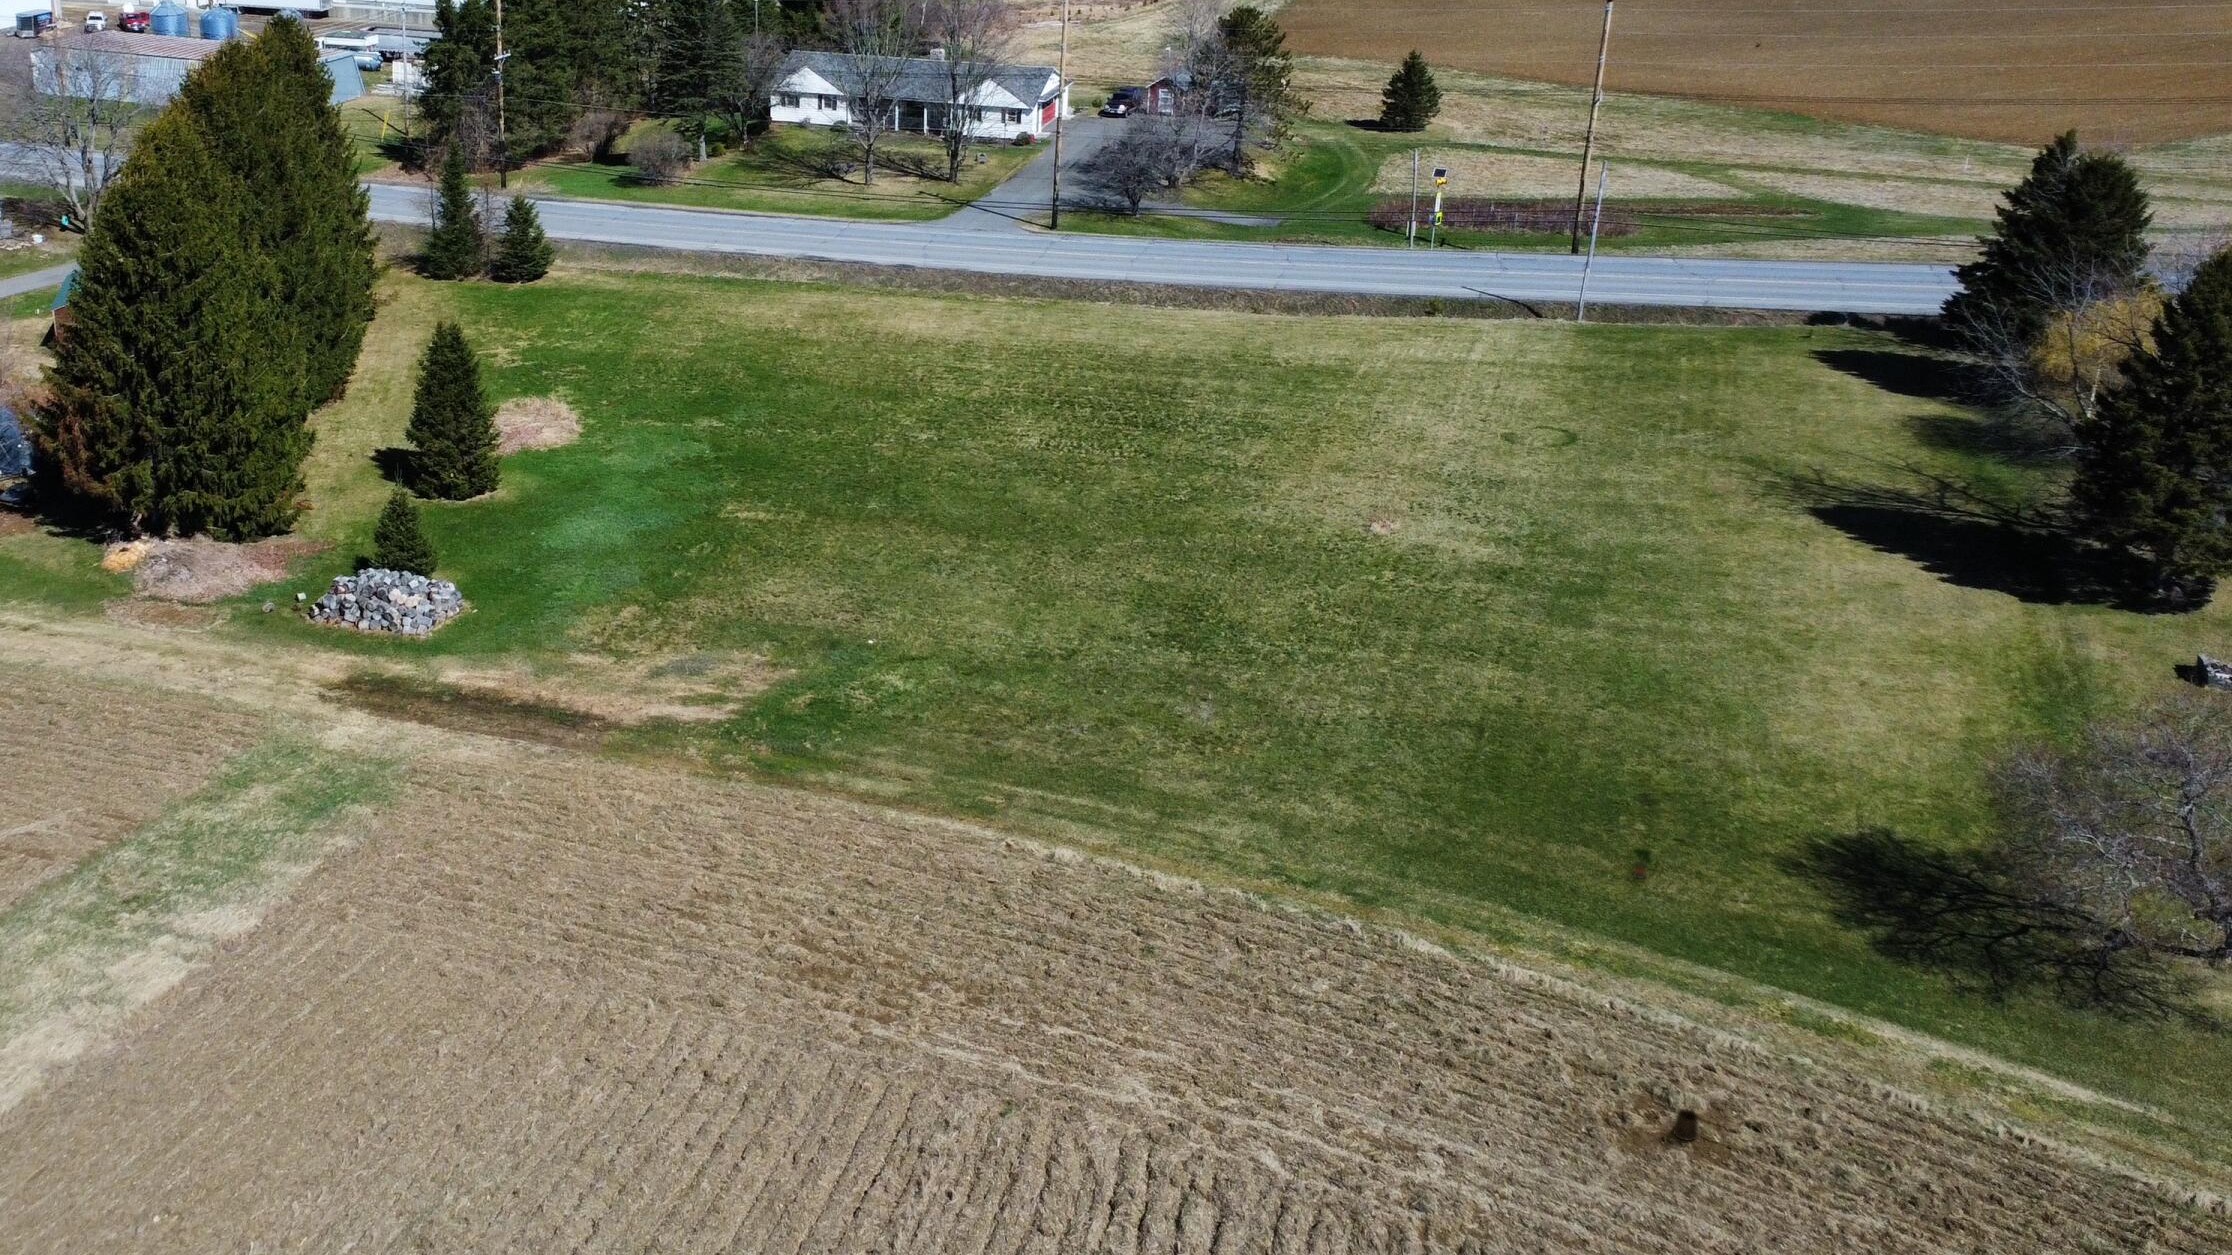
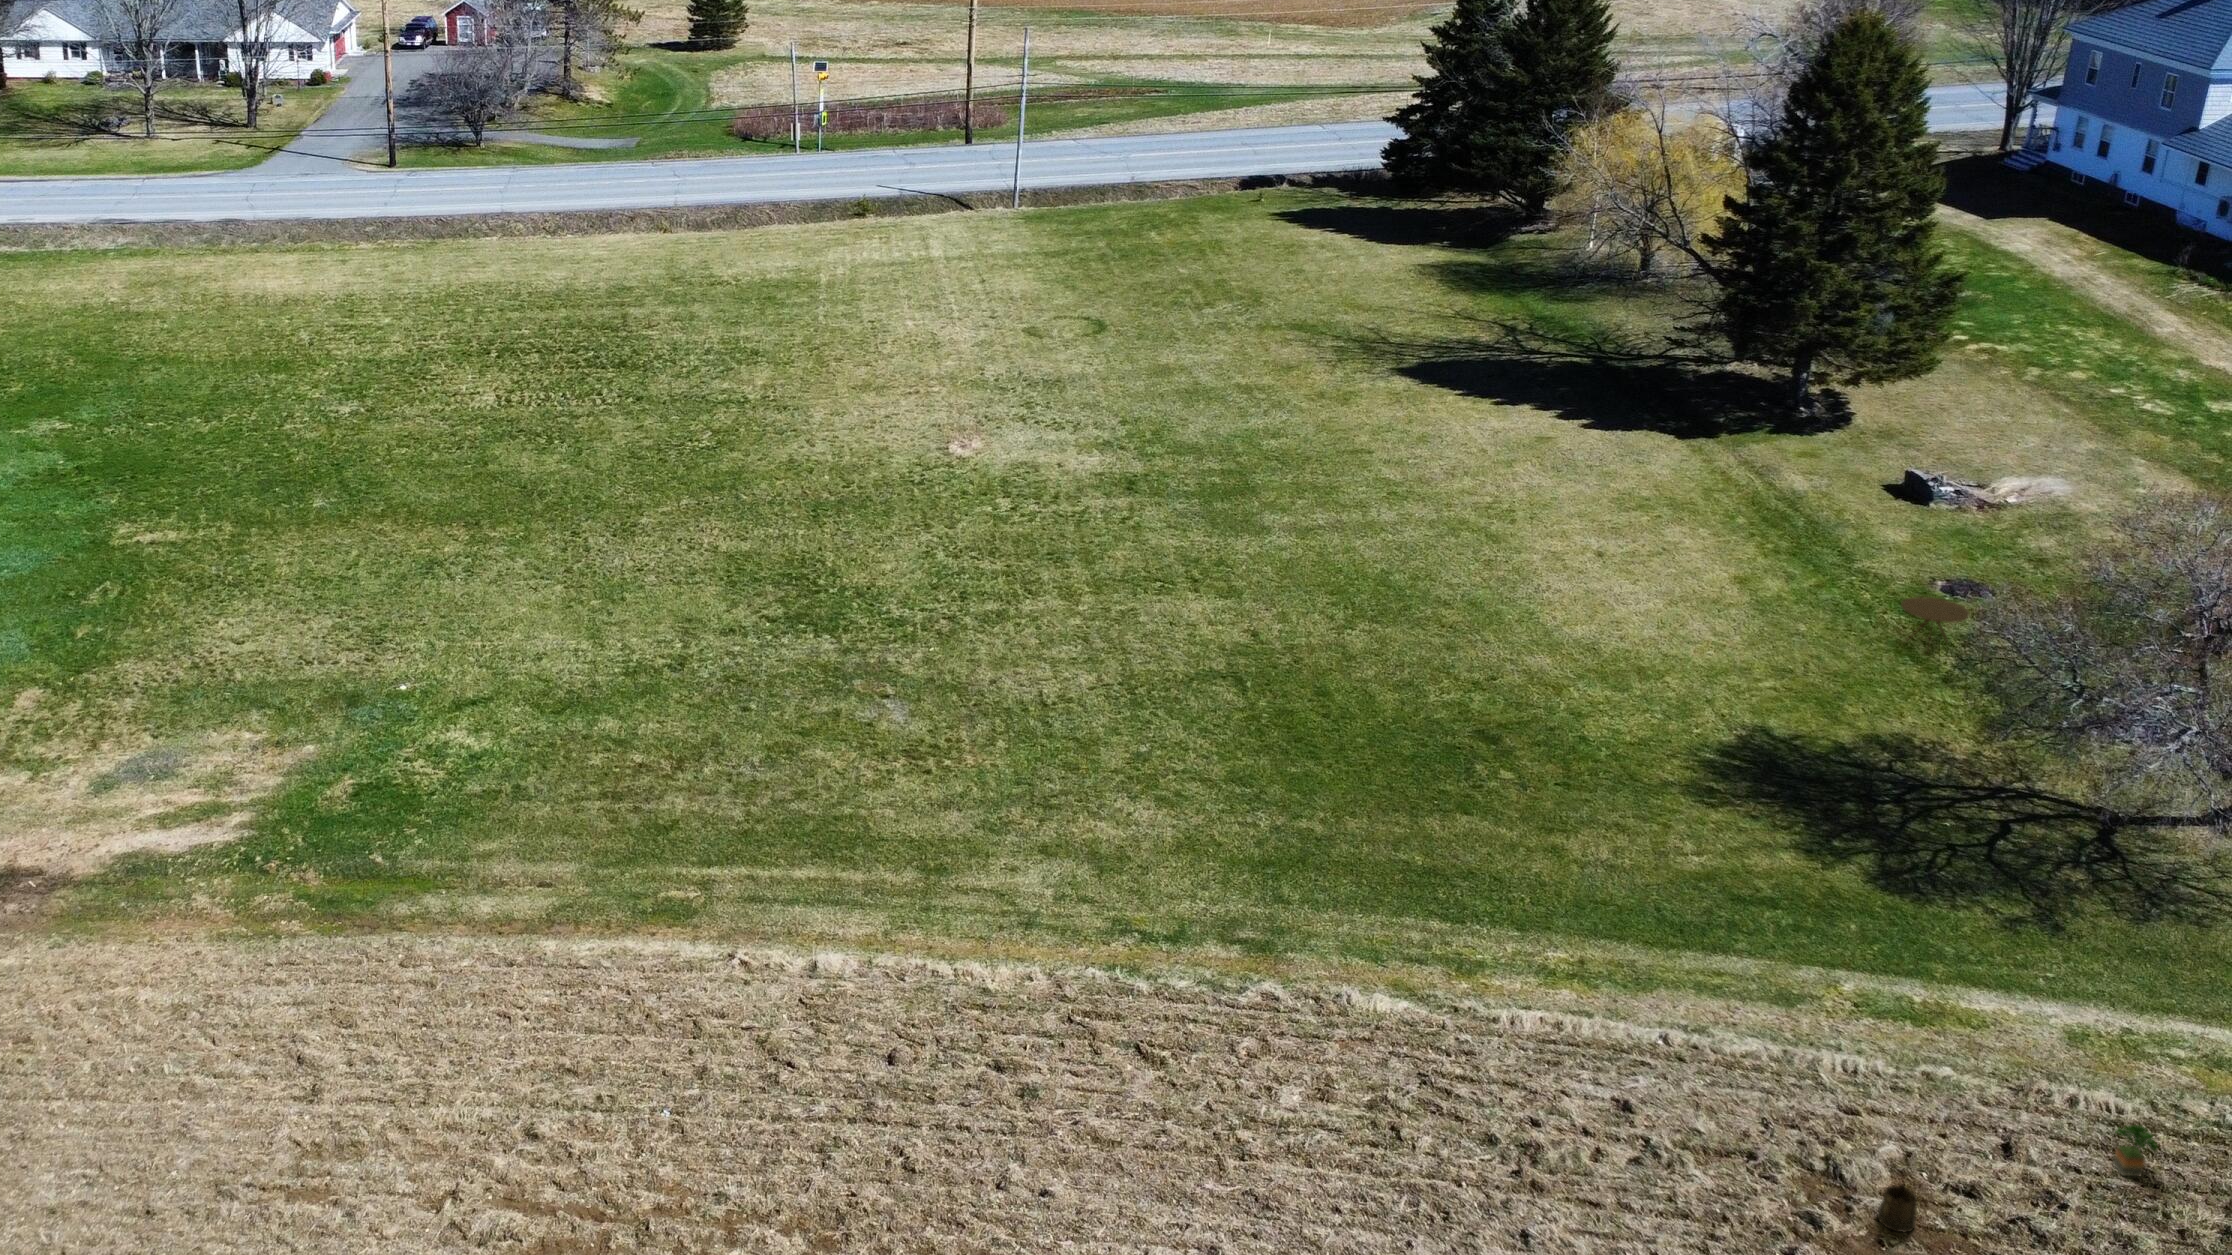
round table: none [2078,755,2137,805] -> present [1901,597,1969,645]
potted tree: present [1634,848,1652,879] -> present [2113,1125,2158,1176]

